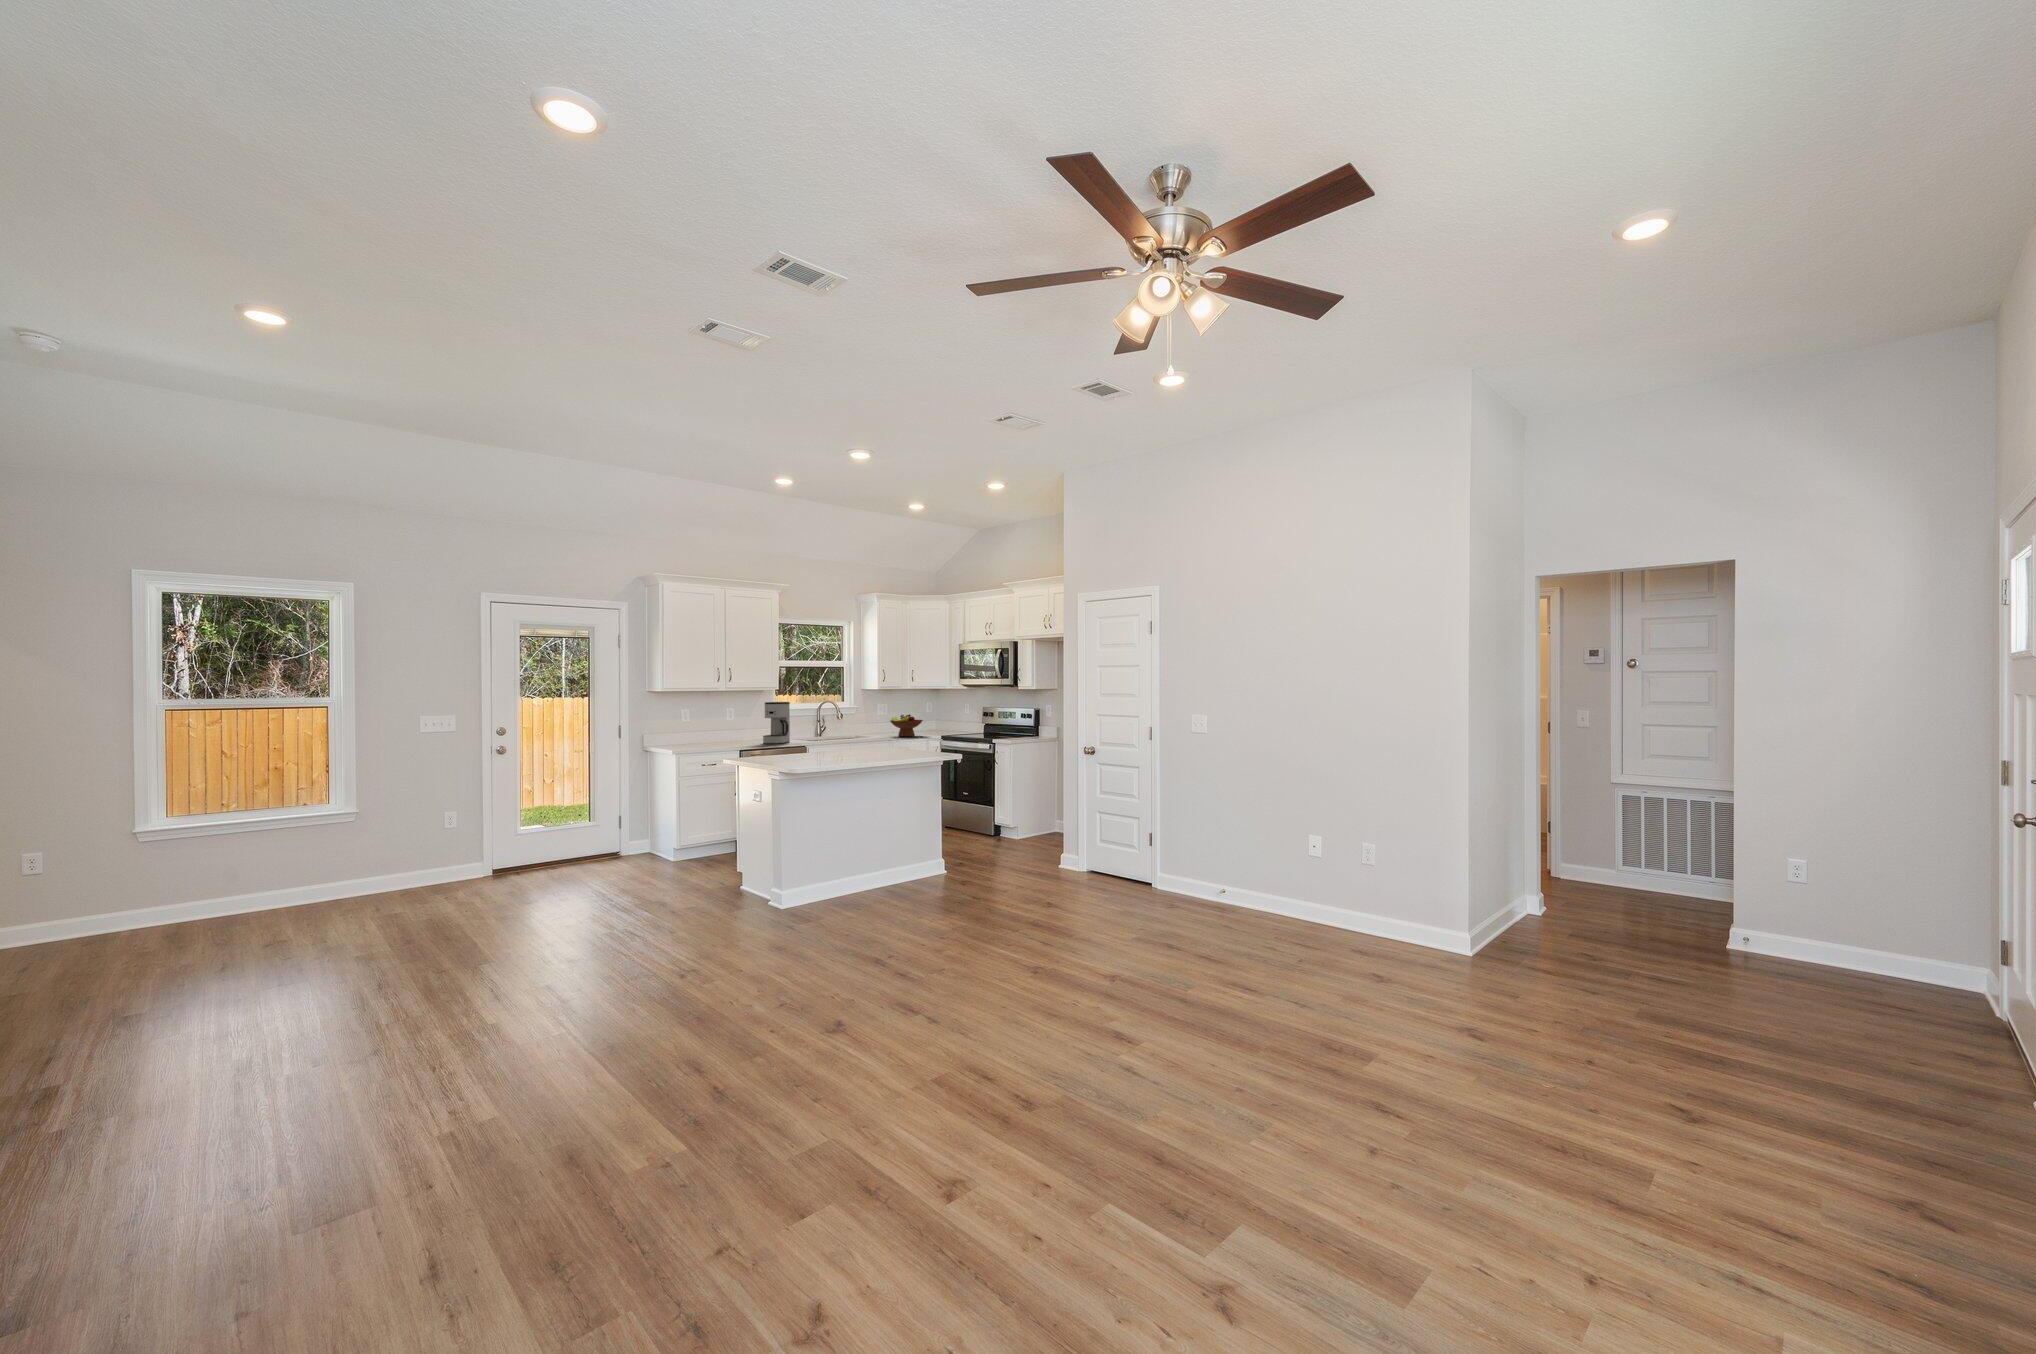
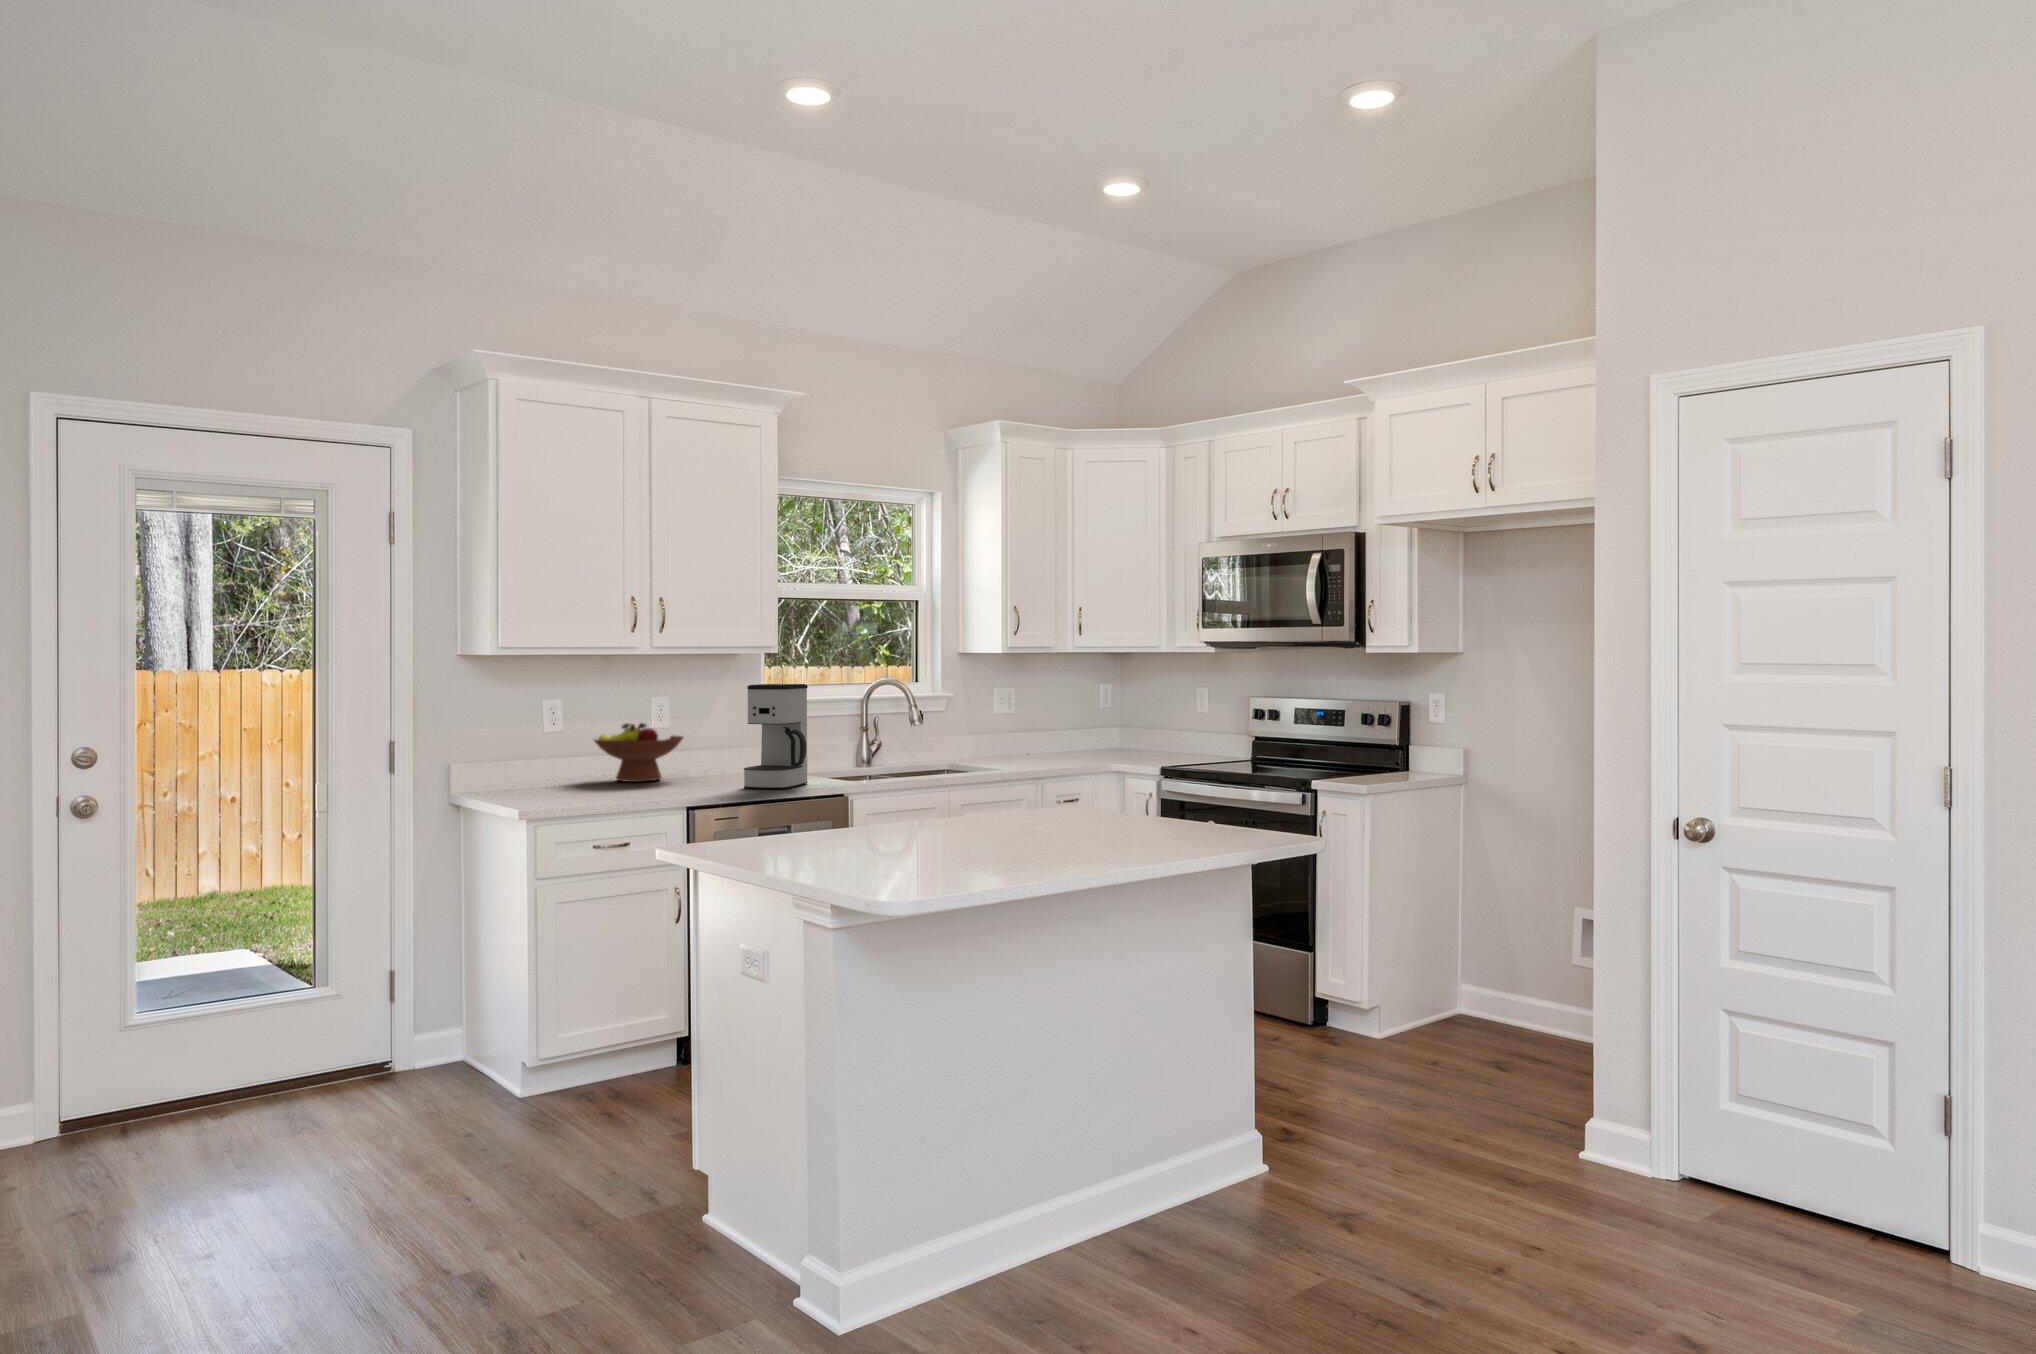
fruit bowl: present [890,715,923,737] -> present [594,723,683,782]

